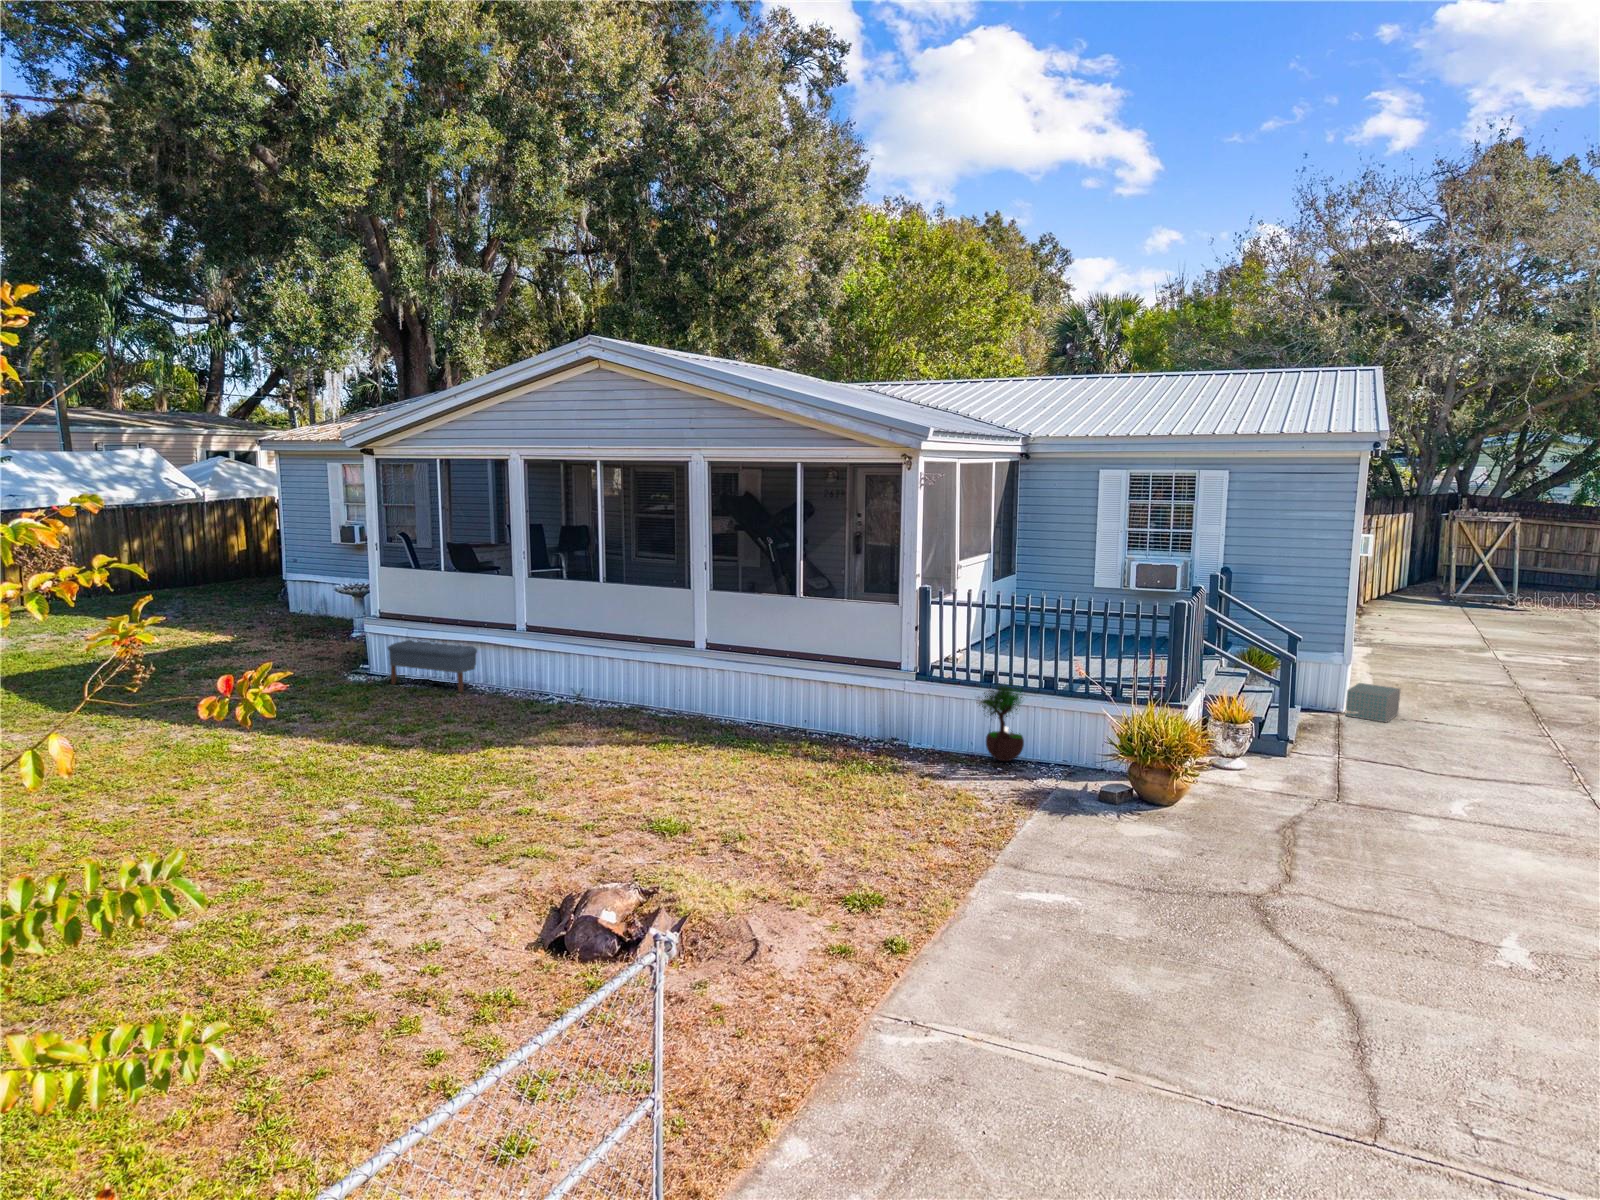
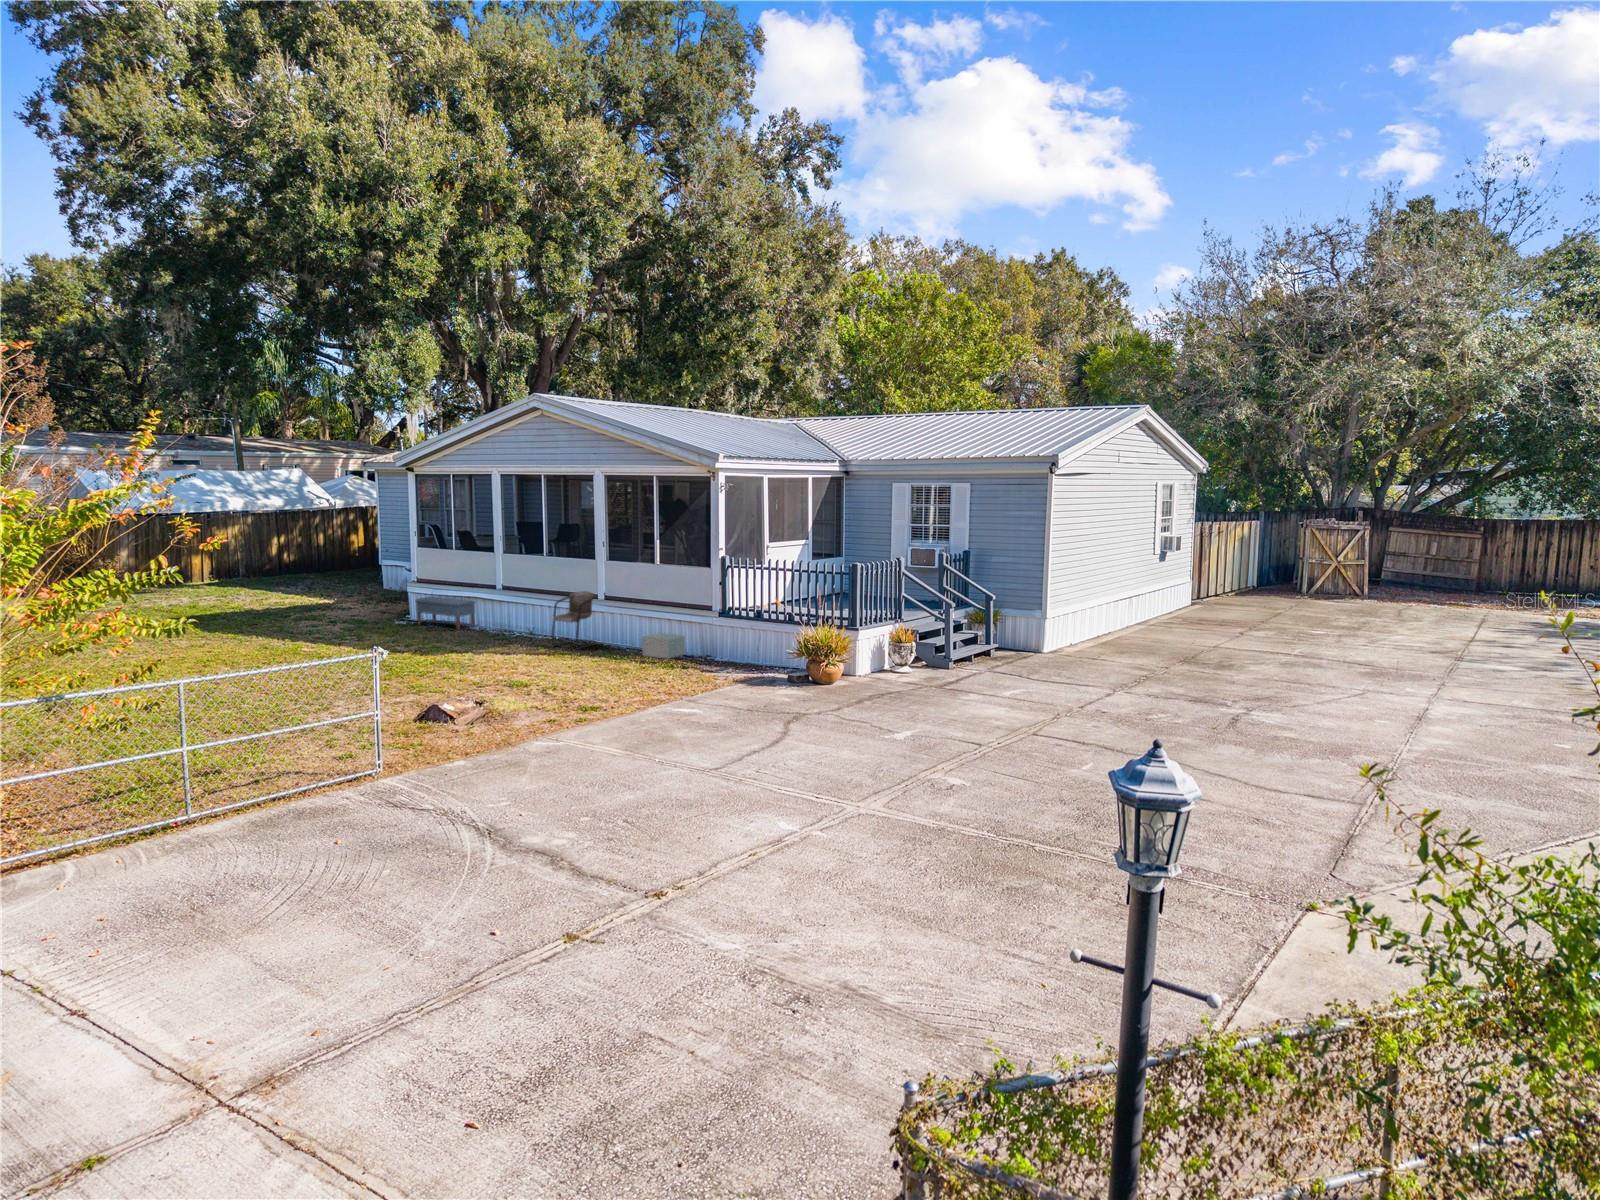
chair: none [633,637,700,729] -> present [551,591,597,650]
storage box: present [1345,683,1400,722] -> present [642,633,685,659]
potted tree: present [979,684,1024,761] -> none [741,613,777,668]

